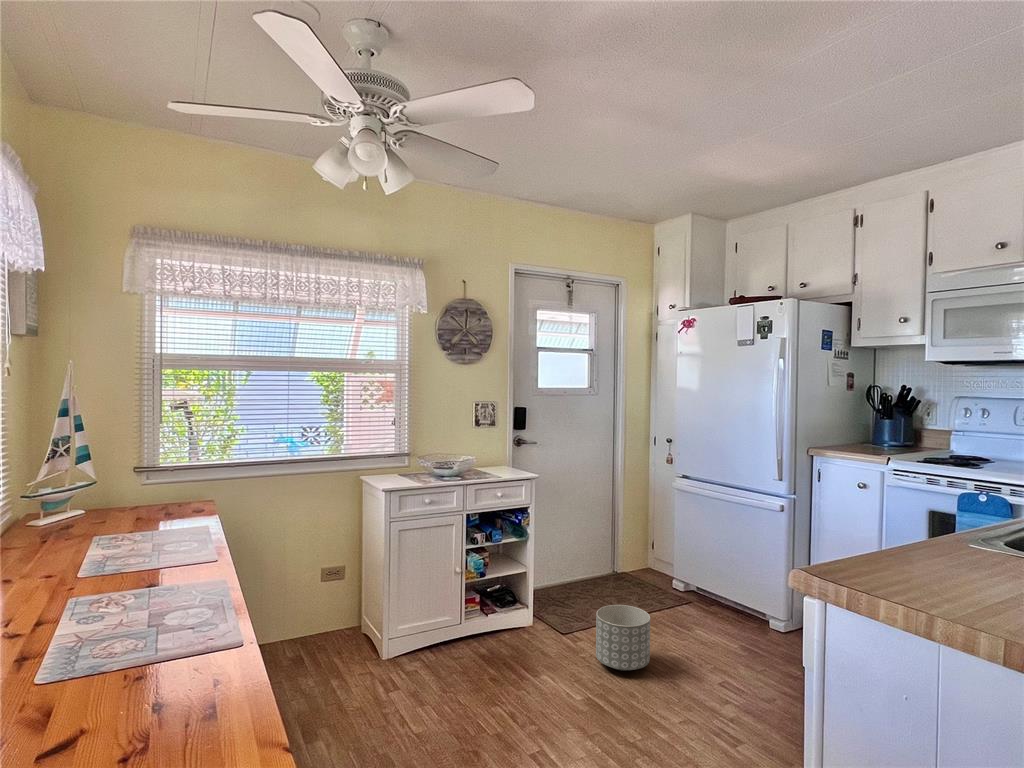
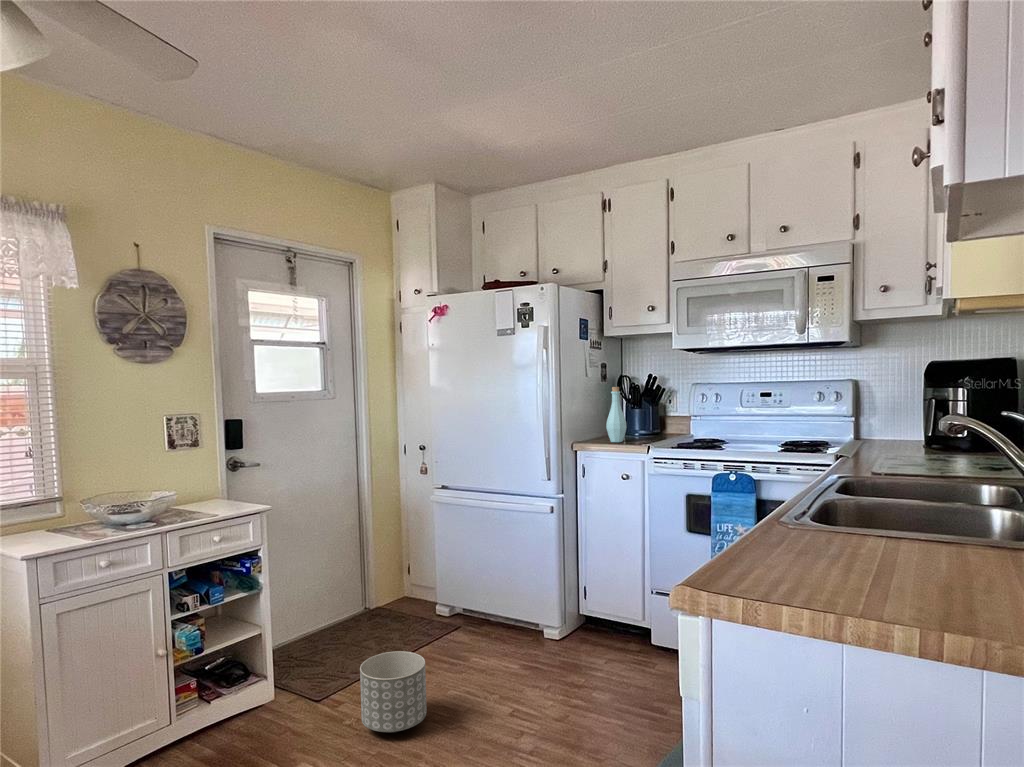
bottle: none [847,397,869,451] -> present [606,387,627,442]

